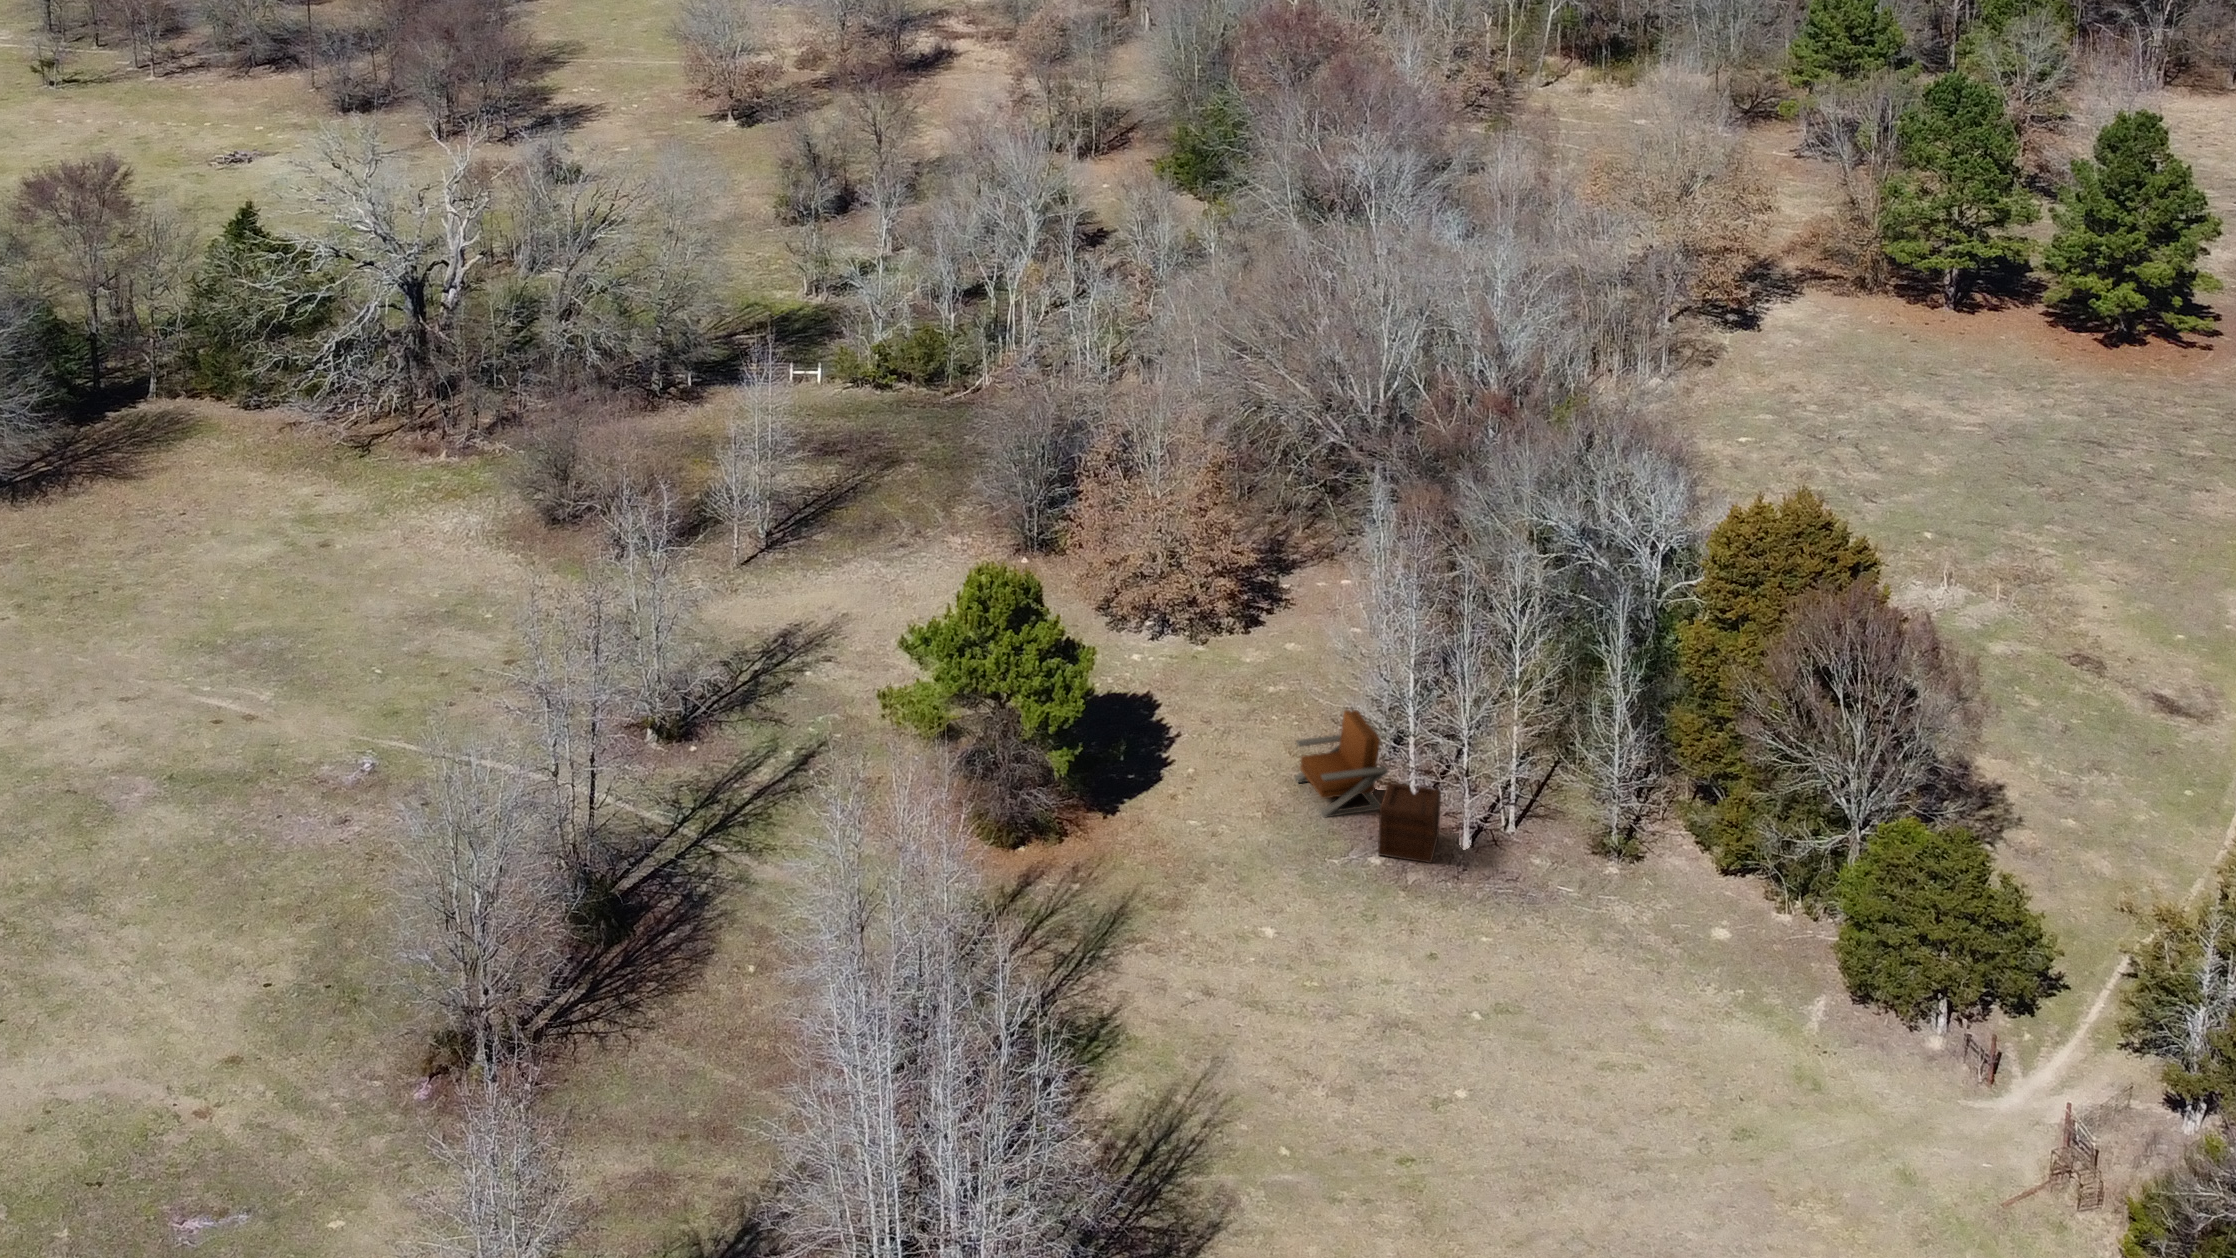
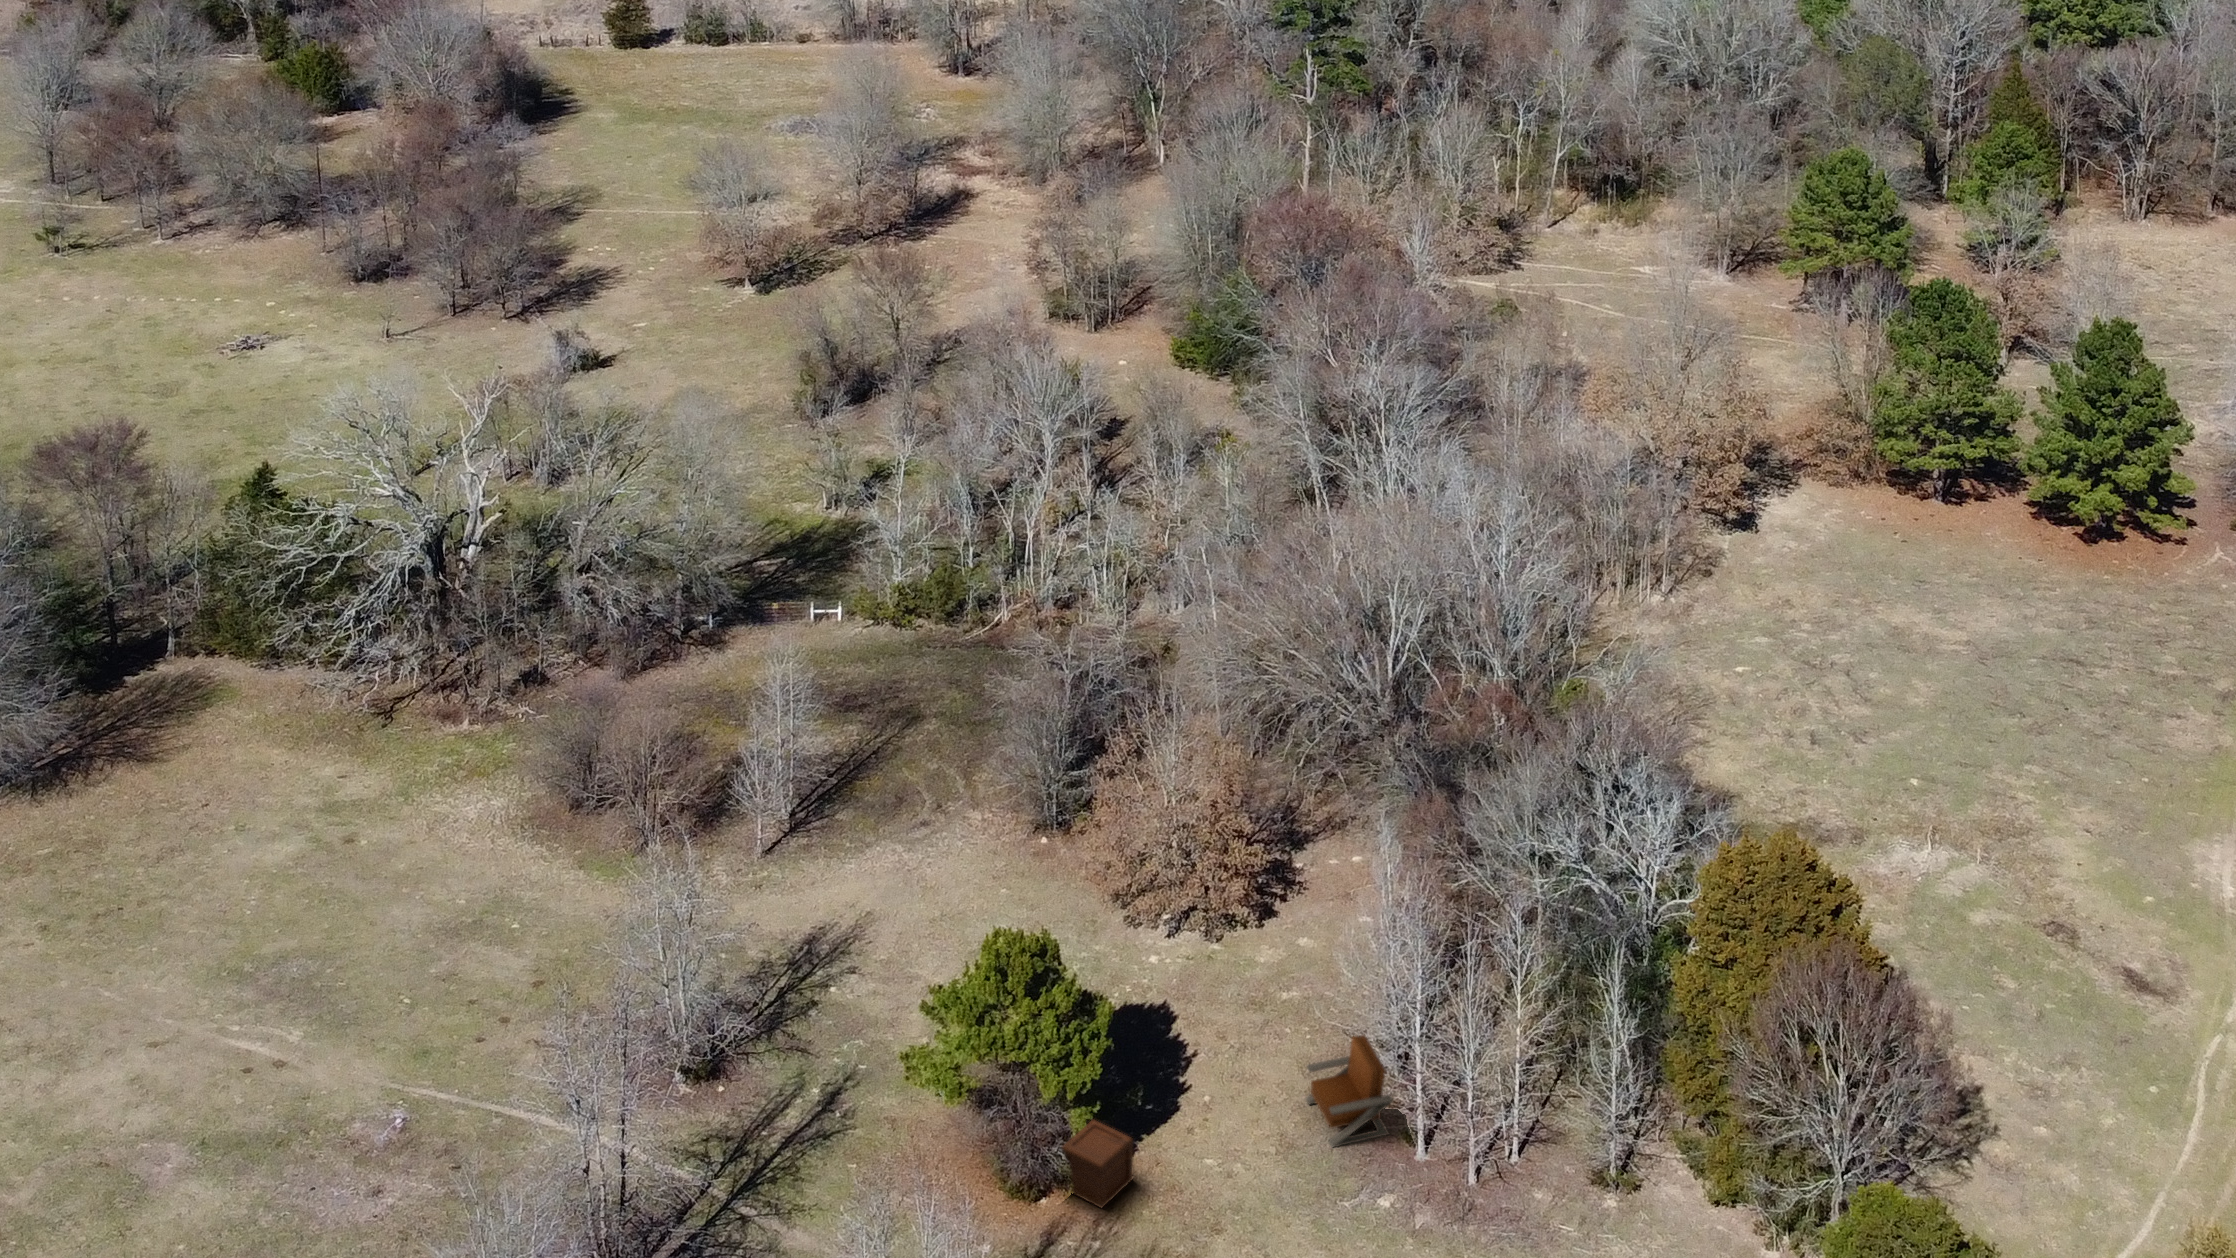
wooden crate: present [1378,782,1441,863] -> present [1062,1120,1133,1208]

